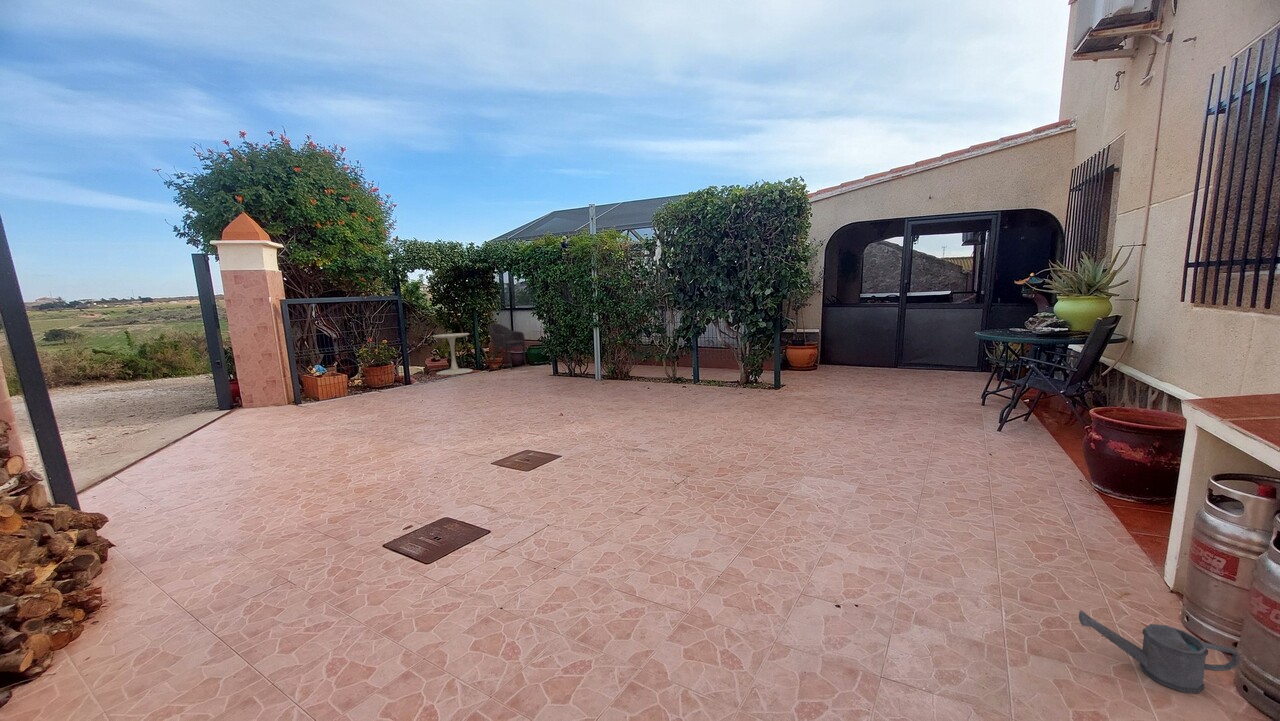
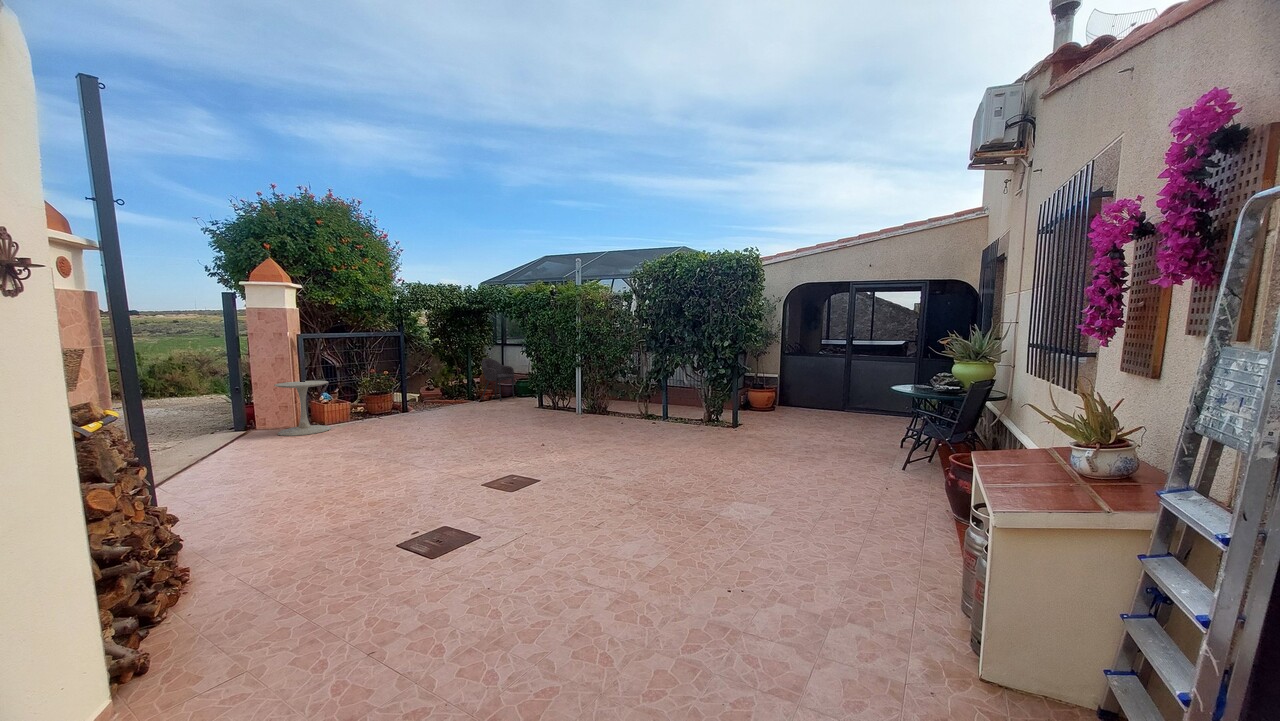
pedestal table: present [433,333,473,375] -> present [274,381,331,436]
watering can: present [1079,611,1240,693] -> none [878,597,966,650]

